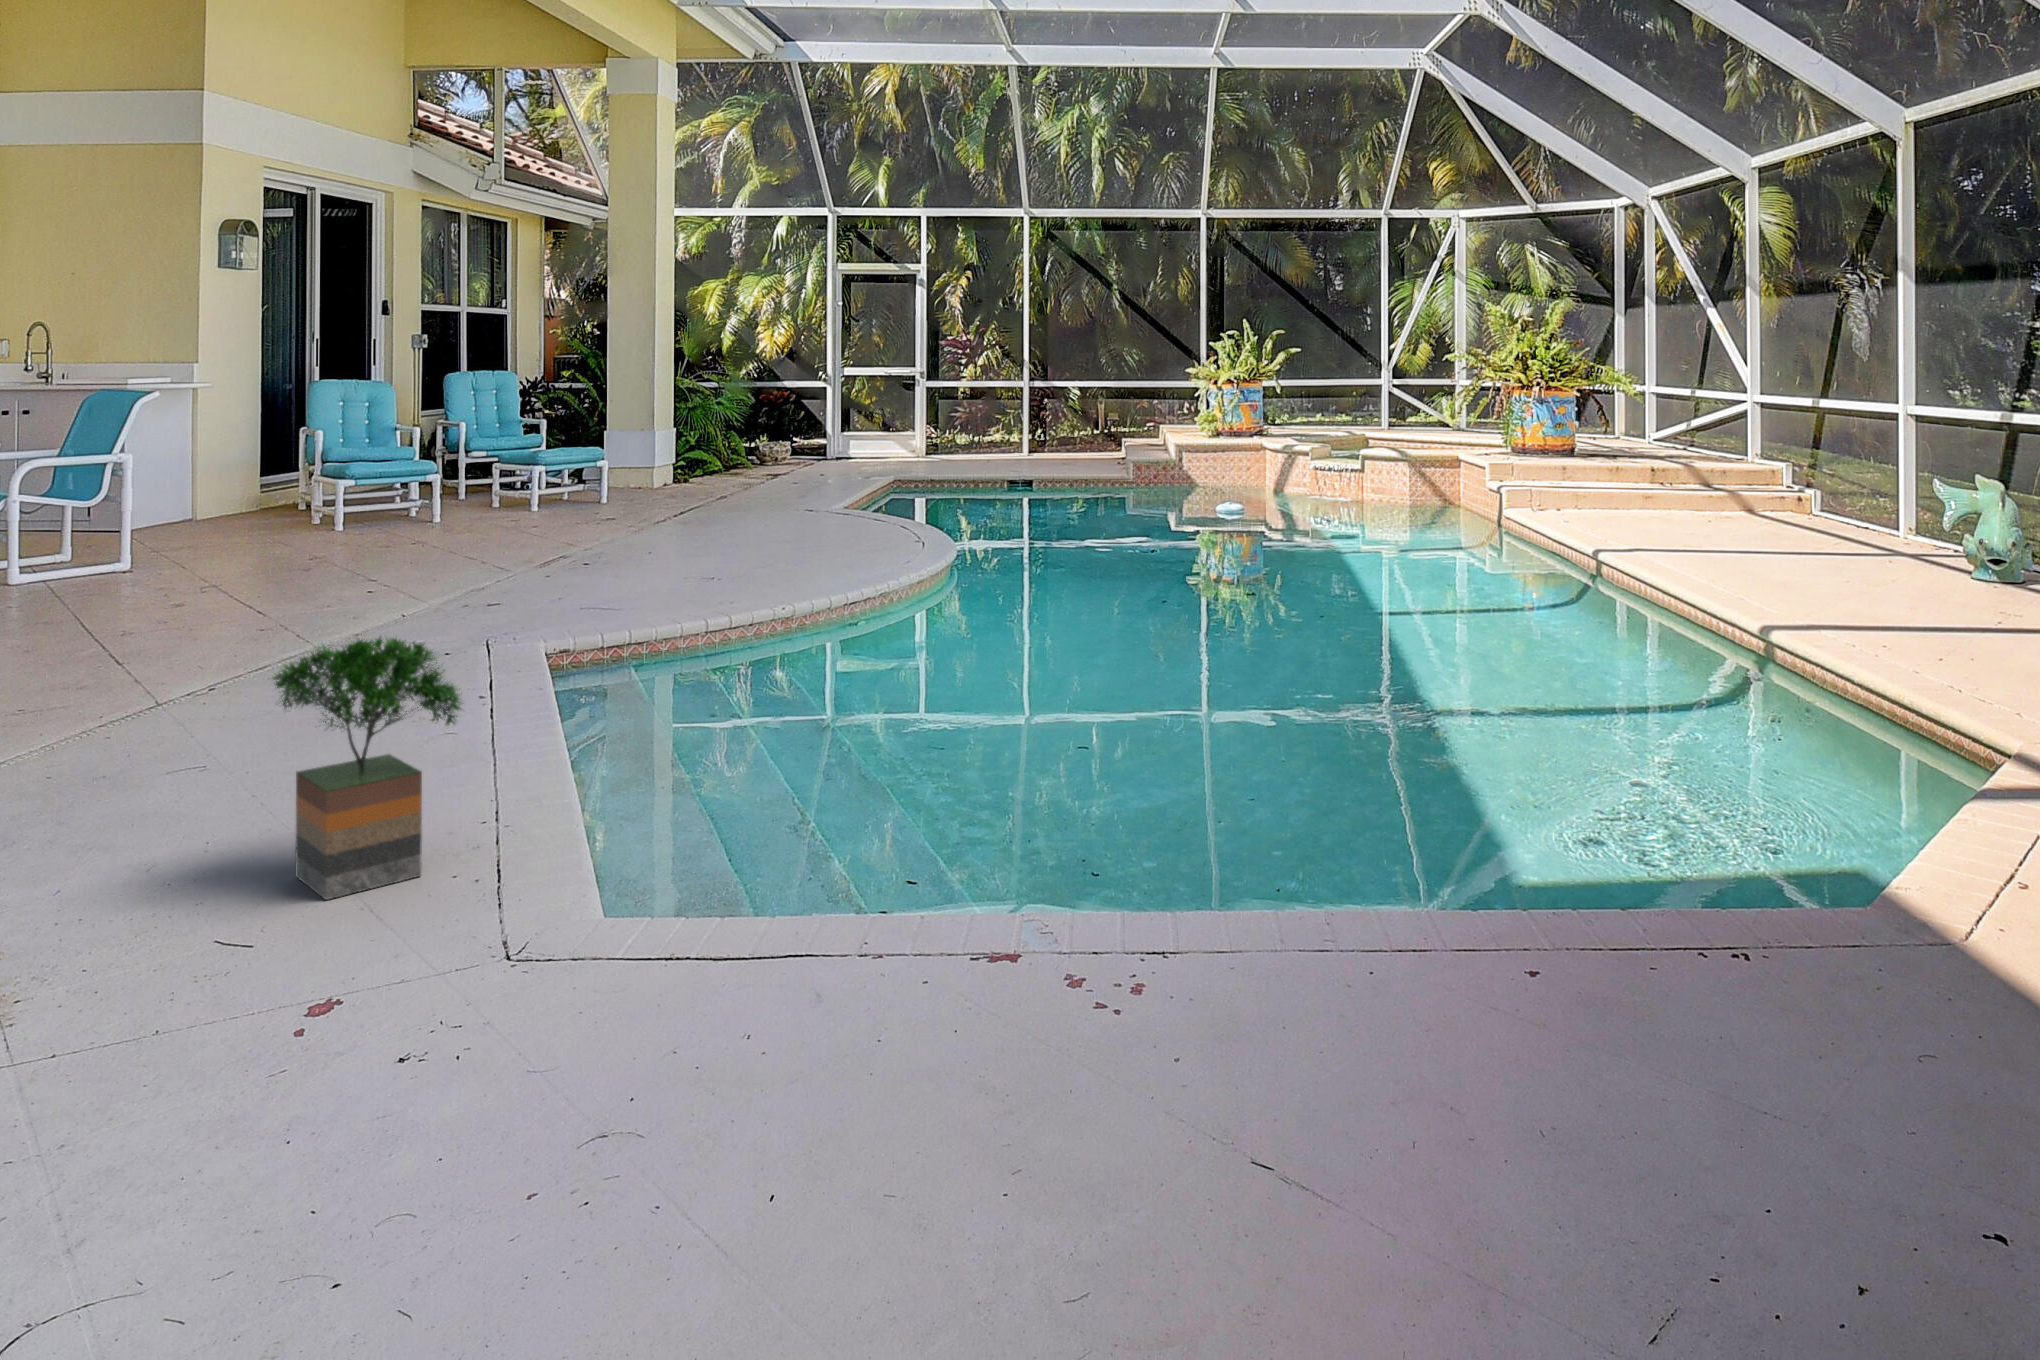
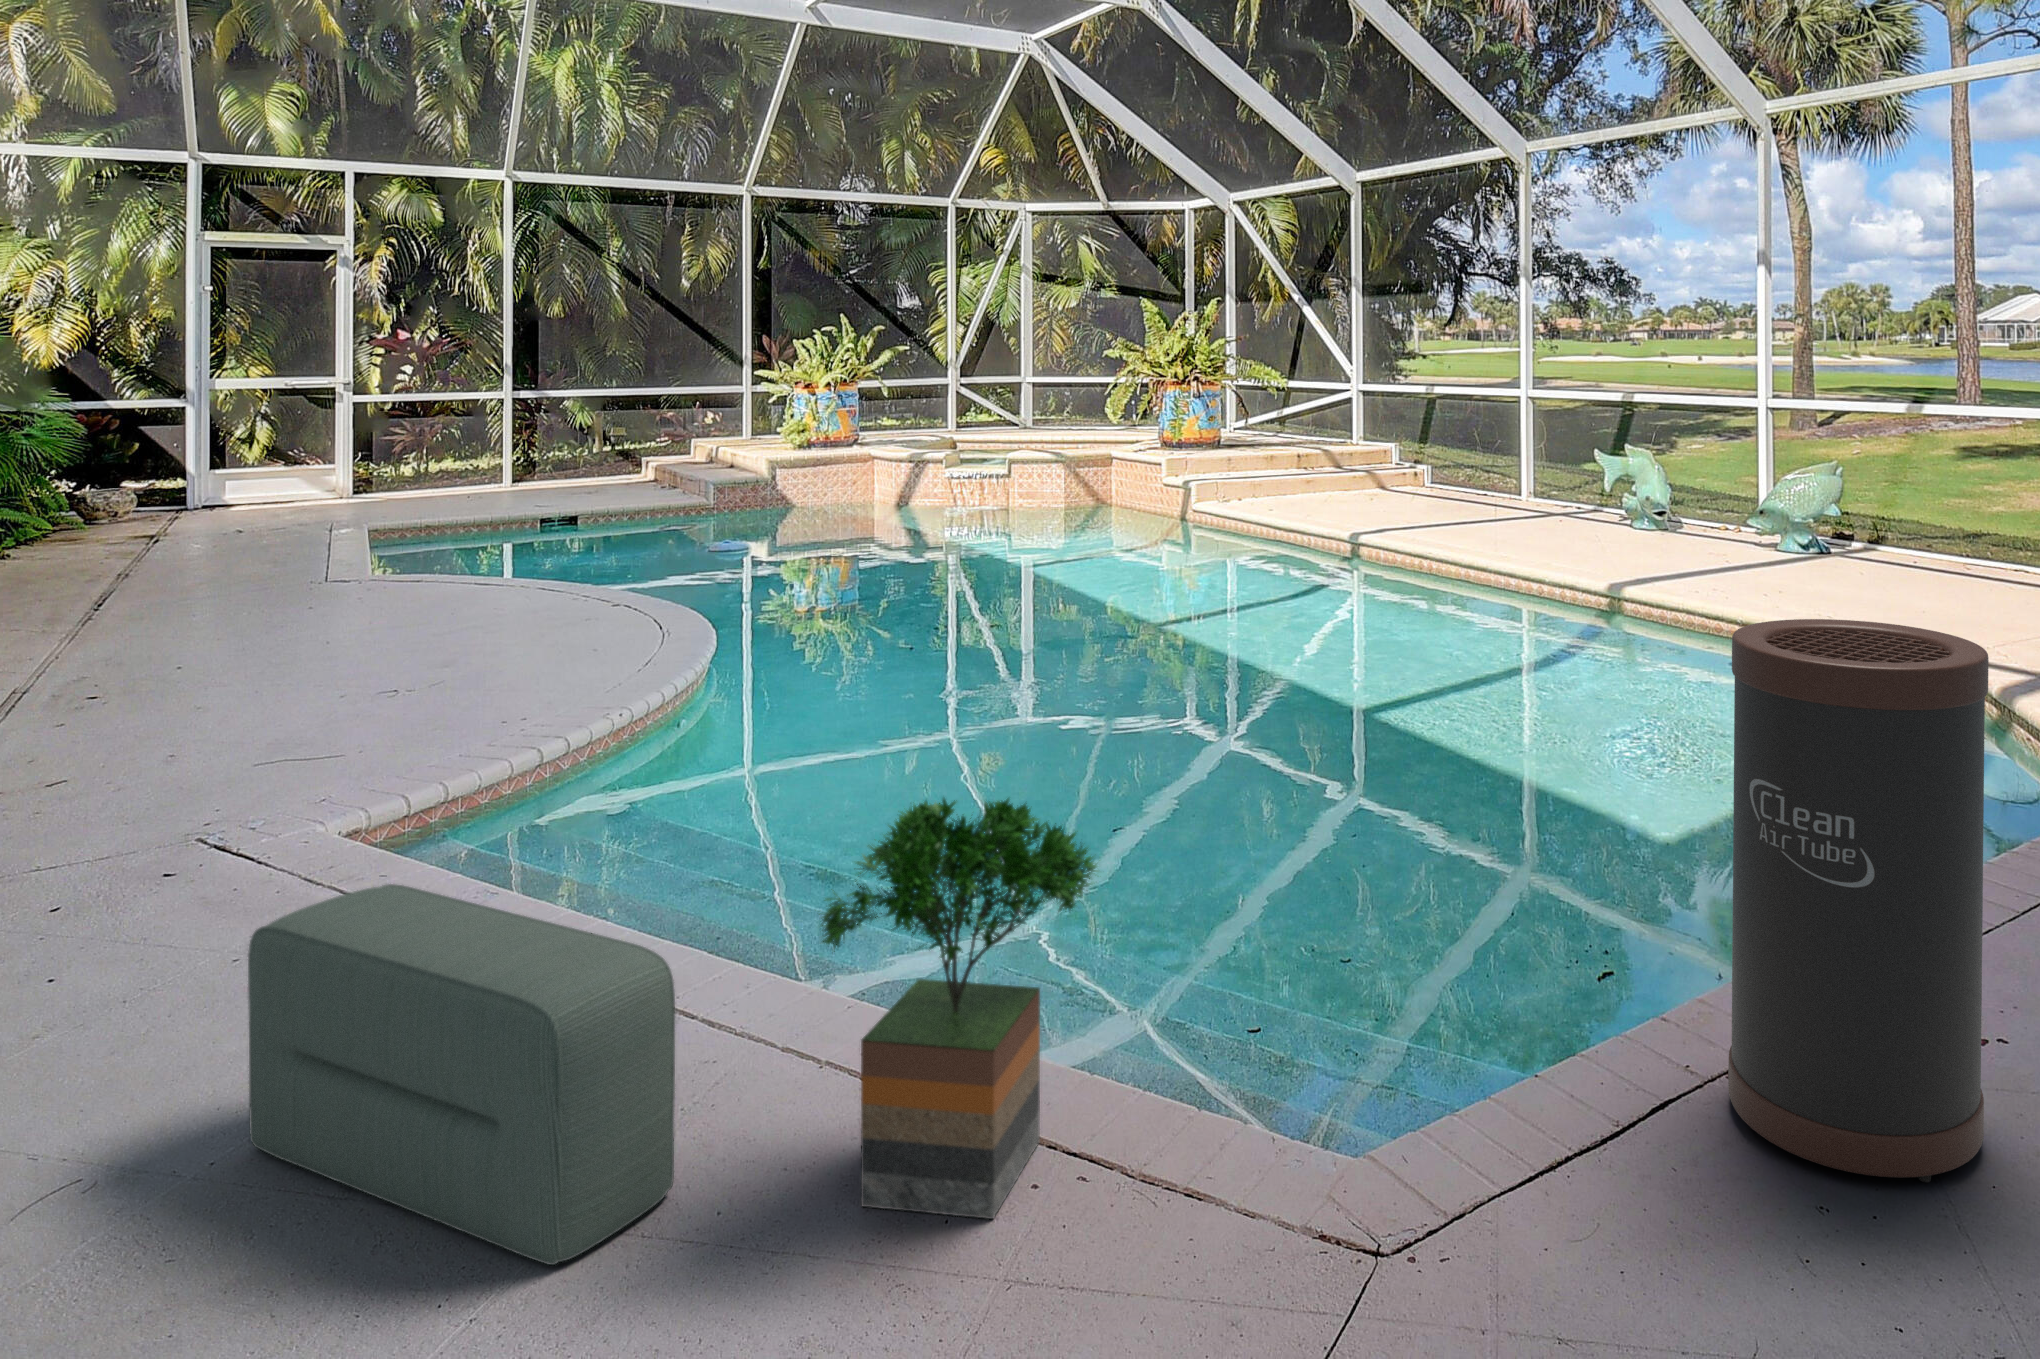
trash can: none [729,583,947,1065] -> present [1728,619,1989,1182]
pouf: none [151,651,262,858] -> present [248,884,675,1265]

